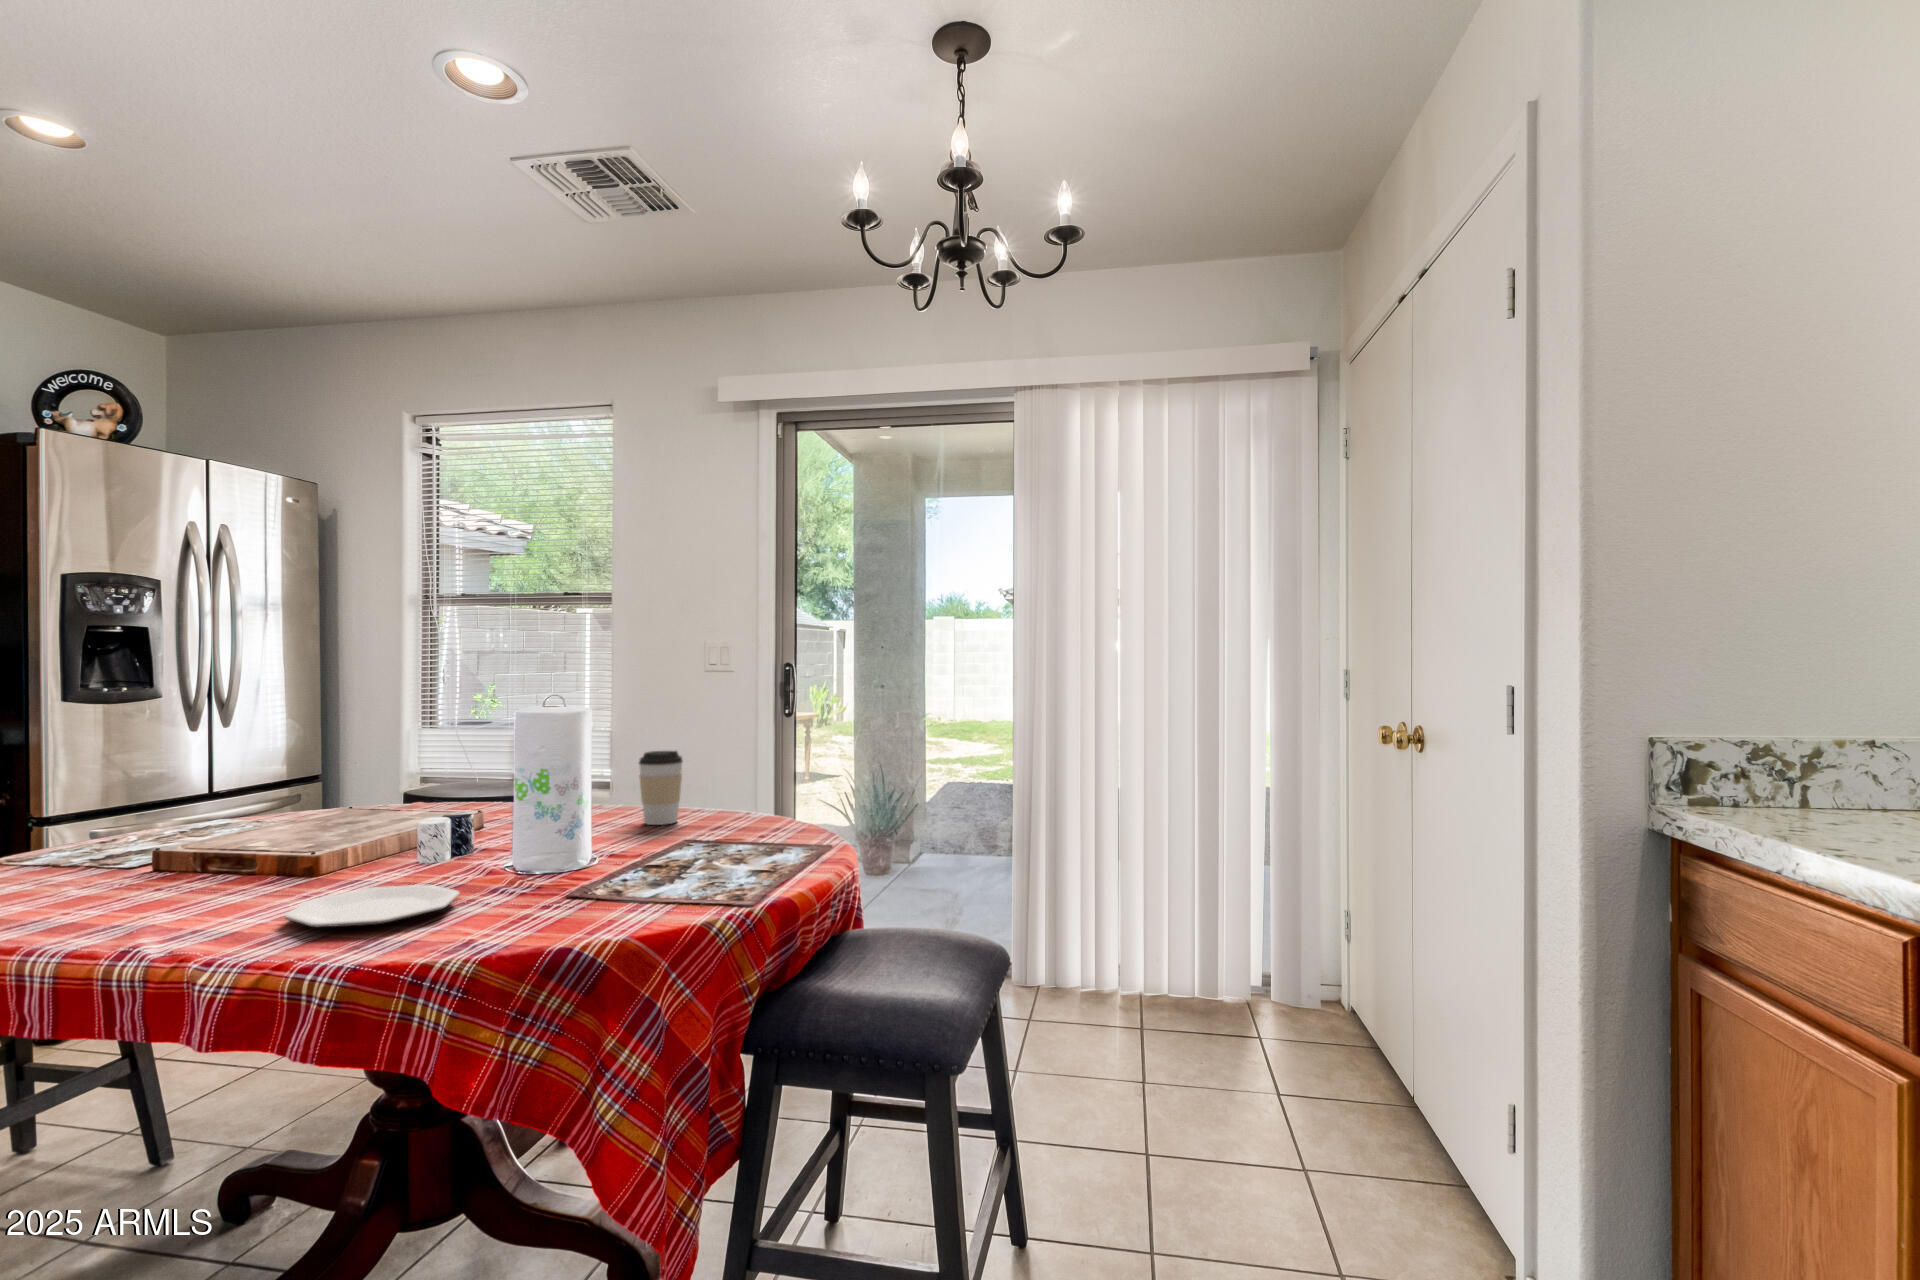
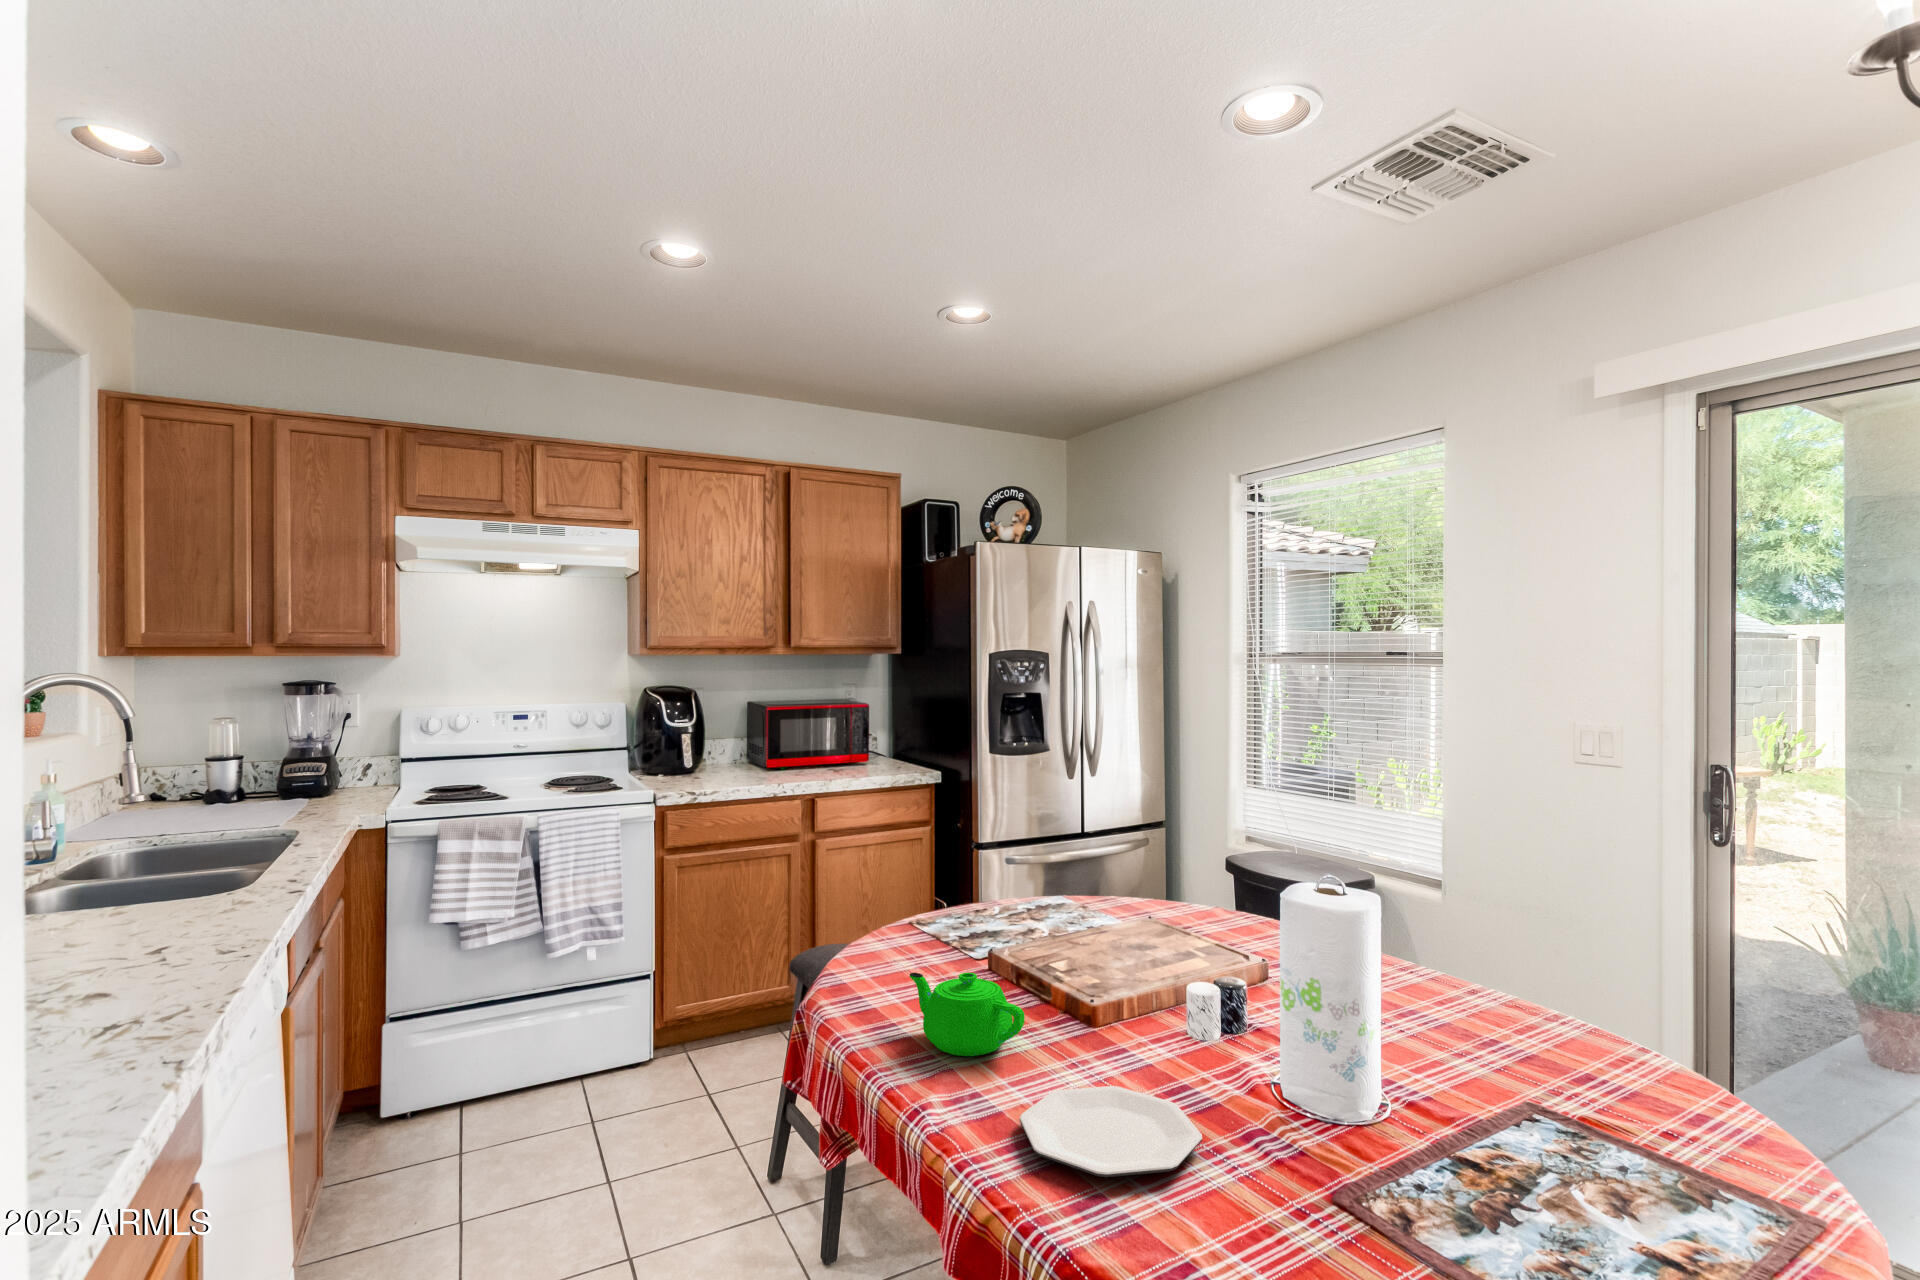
coffee cup: present [639,751,683,825] -> none [1467,926,1537,1041]
teapot: none [101,832,263,908] -> present [910,973,1025,1056]

